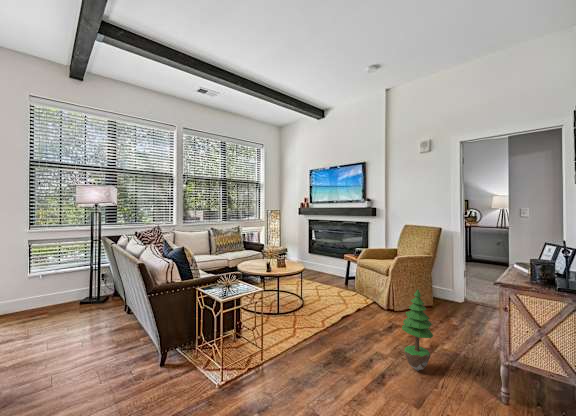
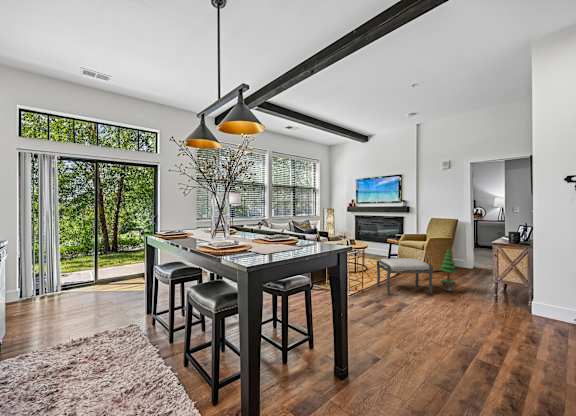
ottoman: none [293,304,387,384] -> present [377,258,433,295]

